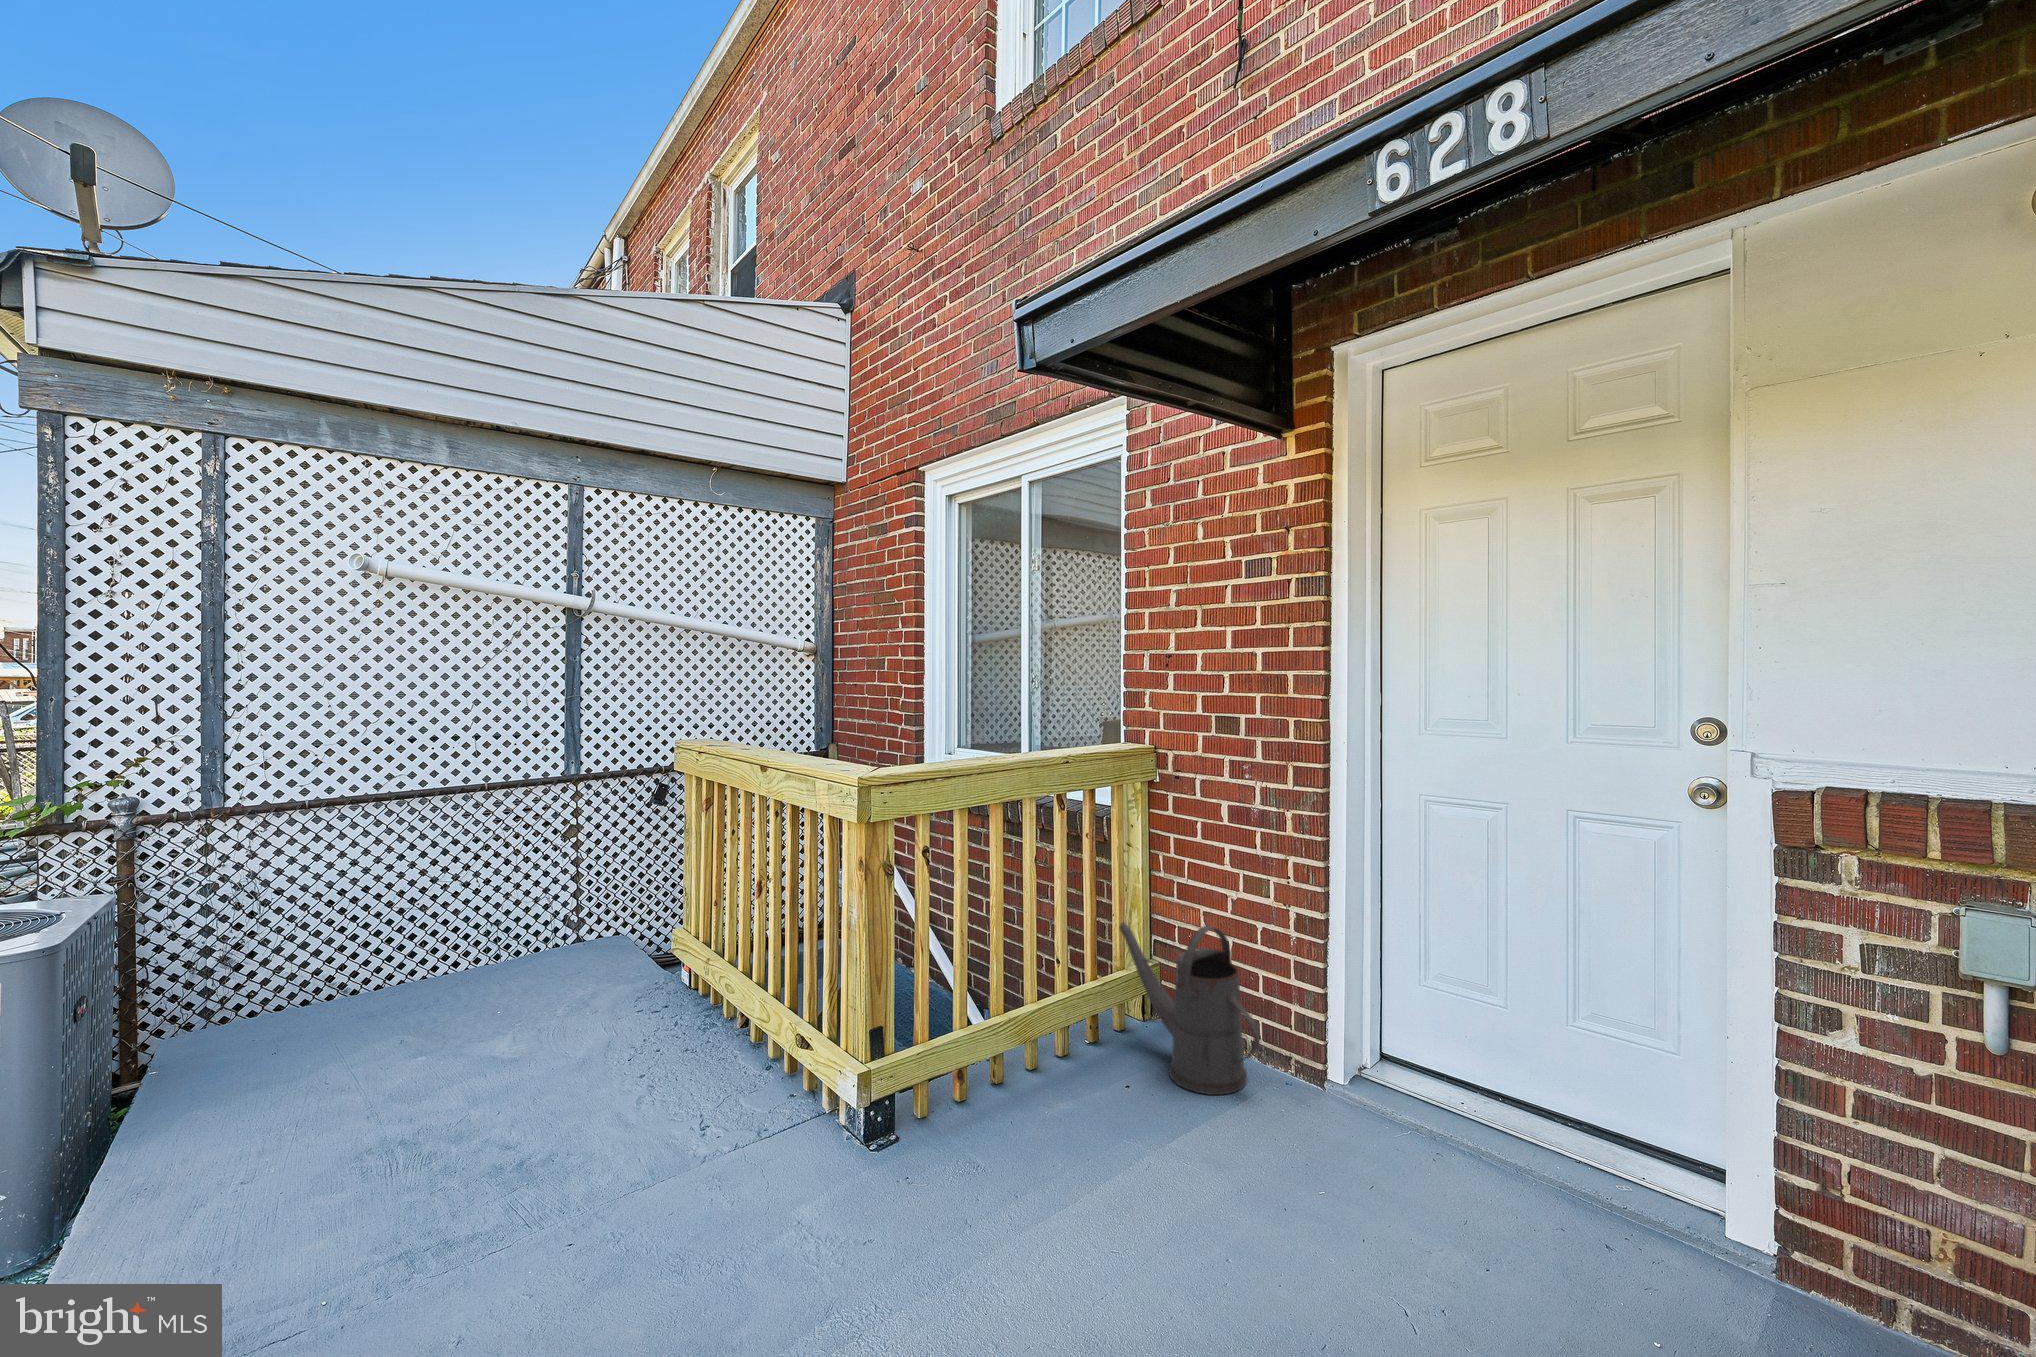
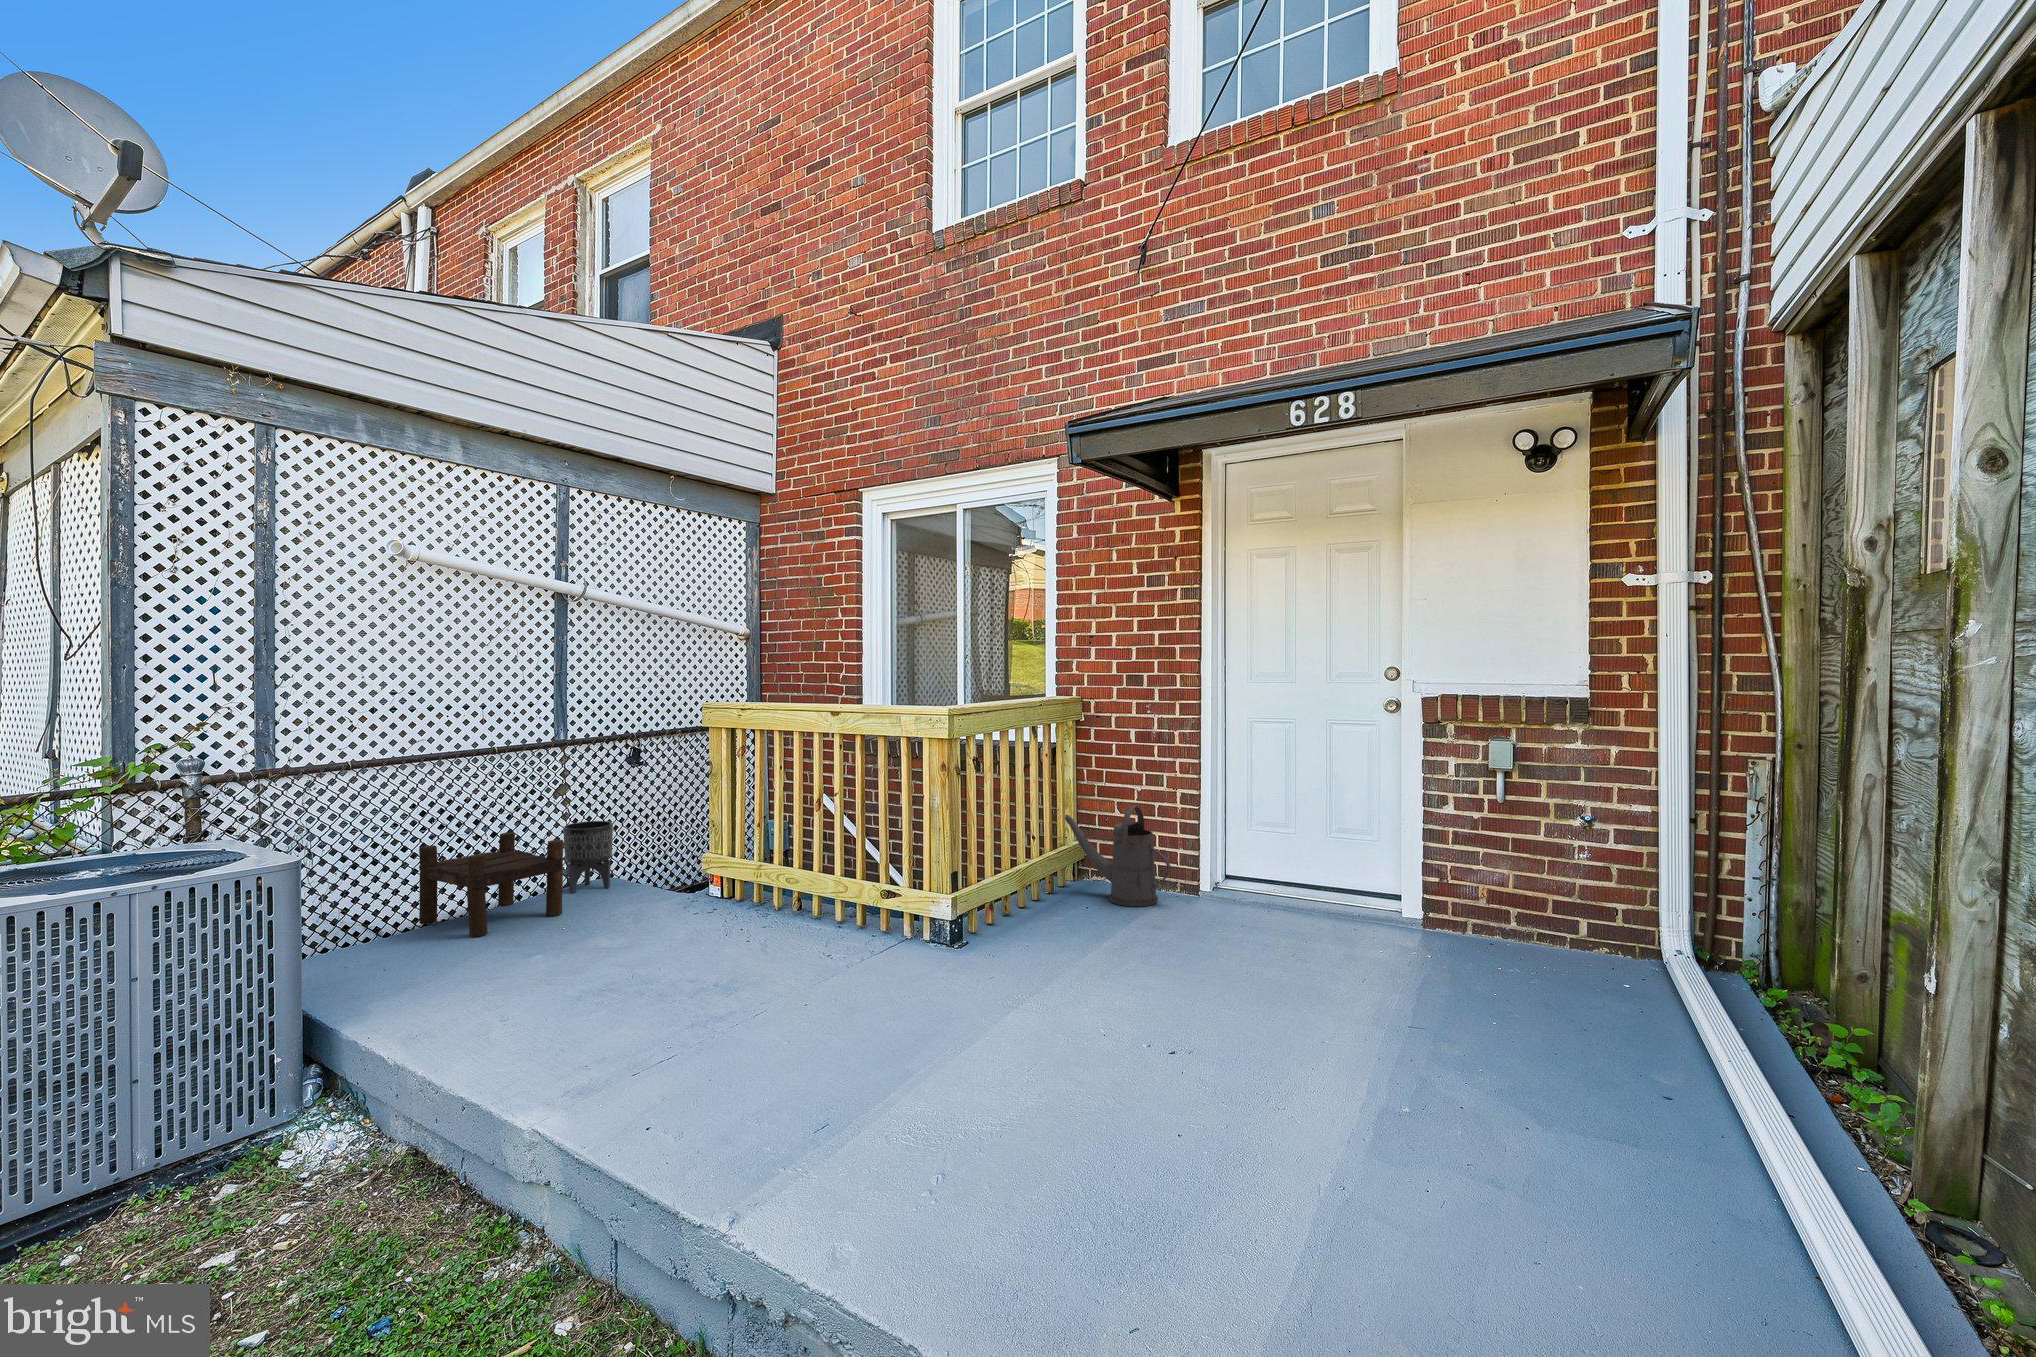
planter: none [557,869,615,954] -> present [563,821,613,893]
stool: none [375,882,516,1015] -> present [419,832,564,937]

